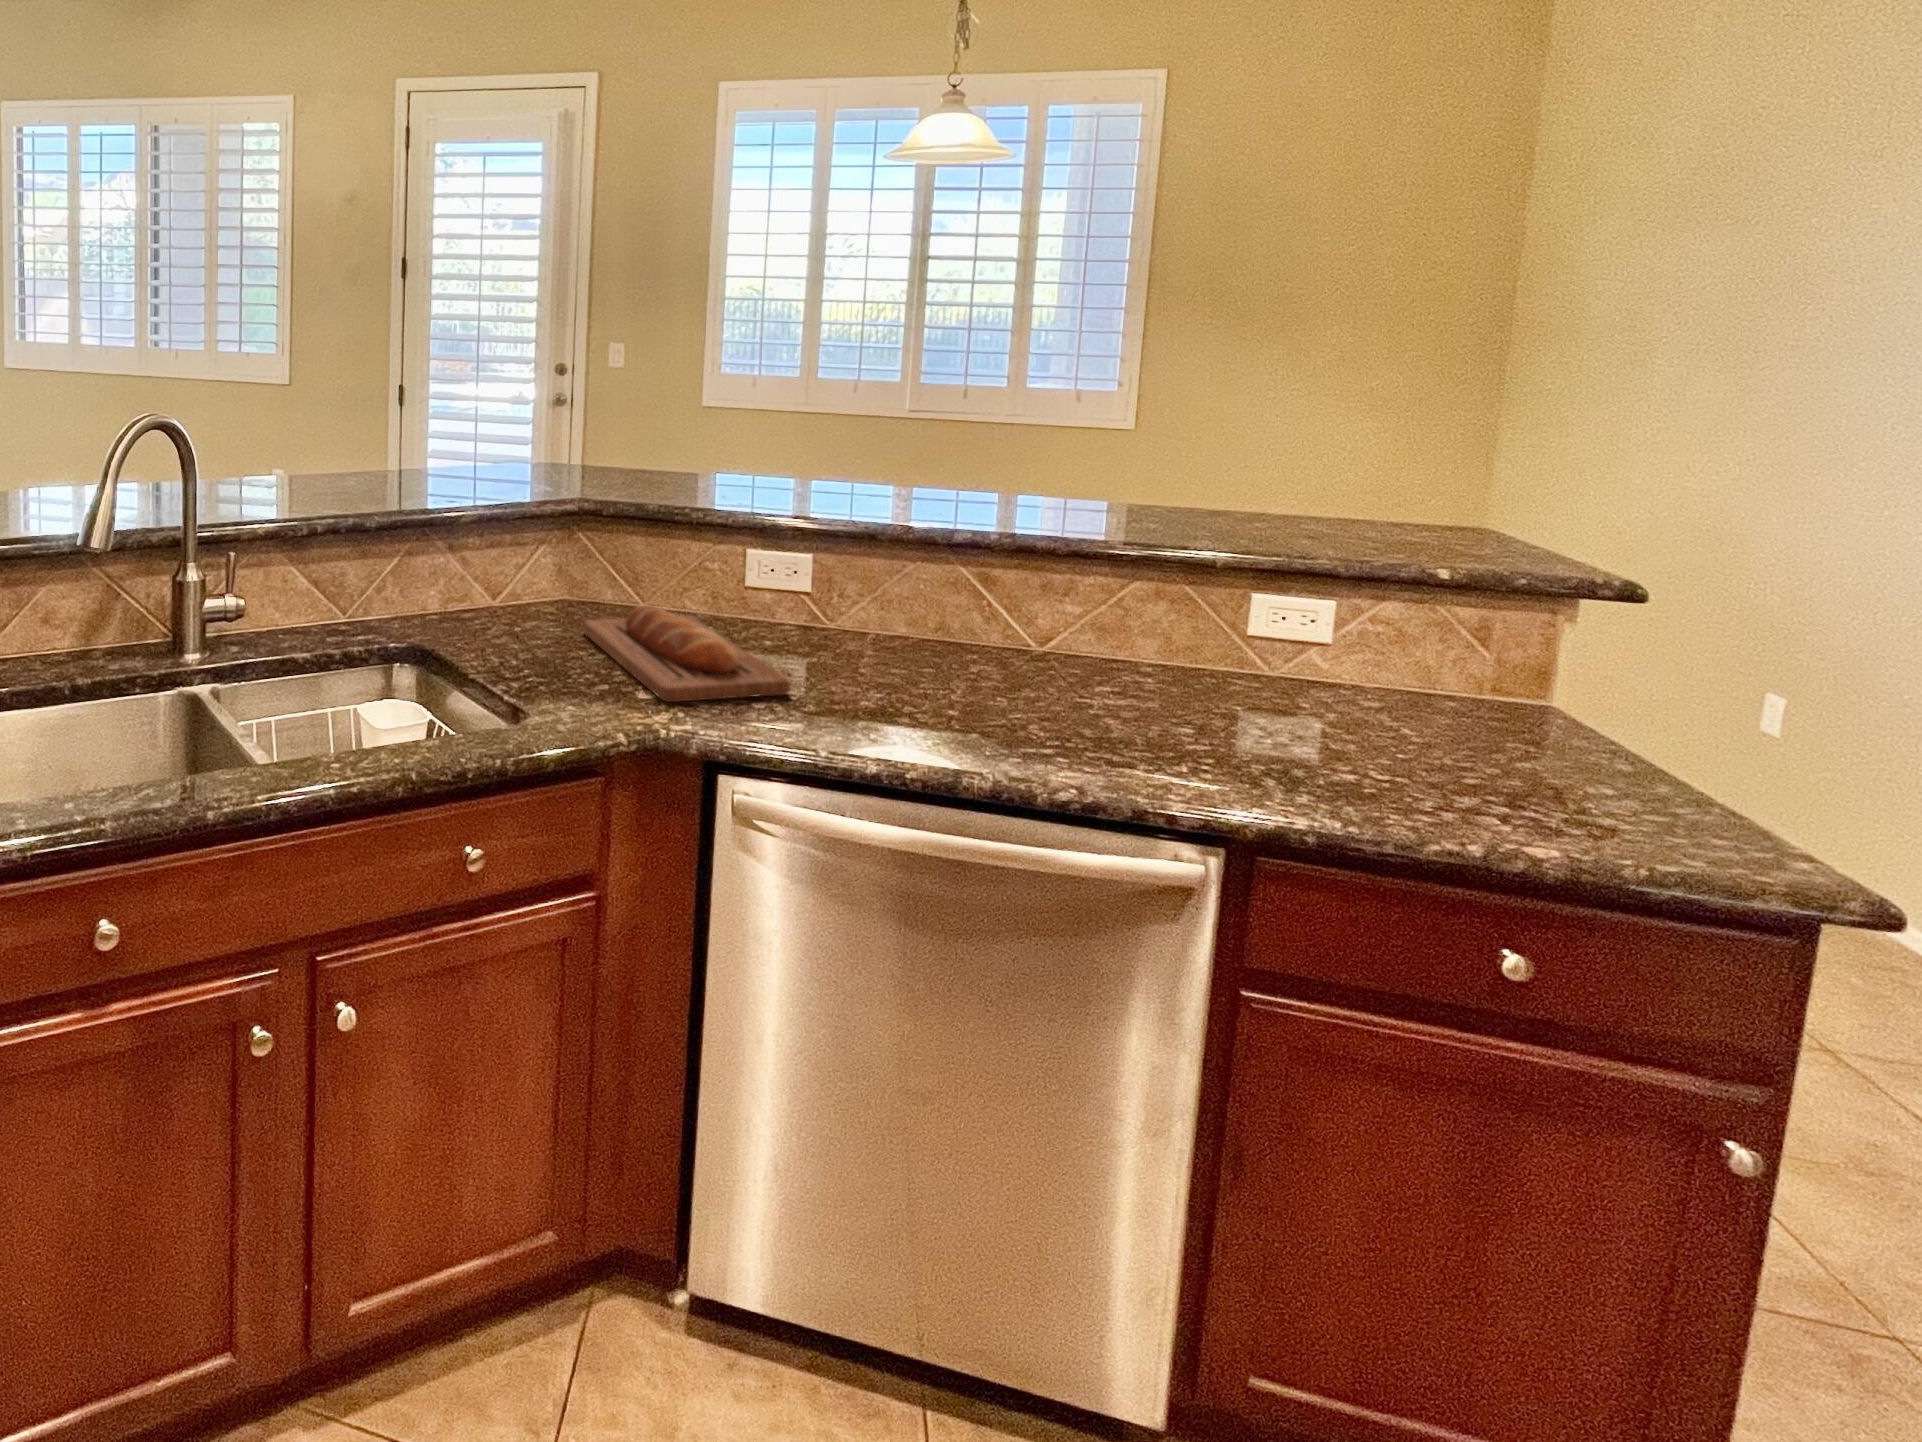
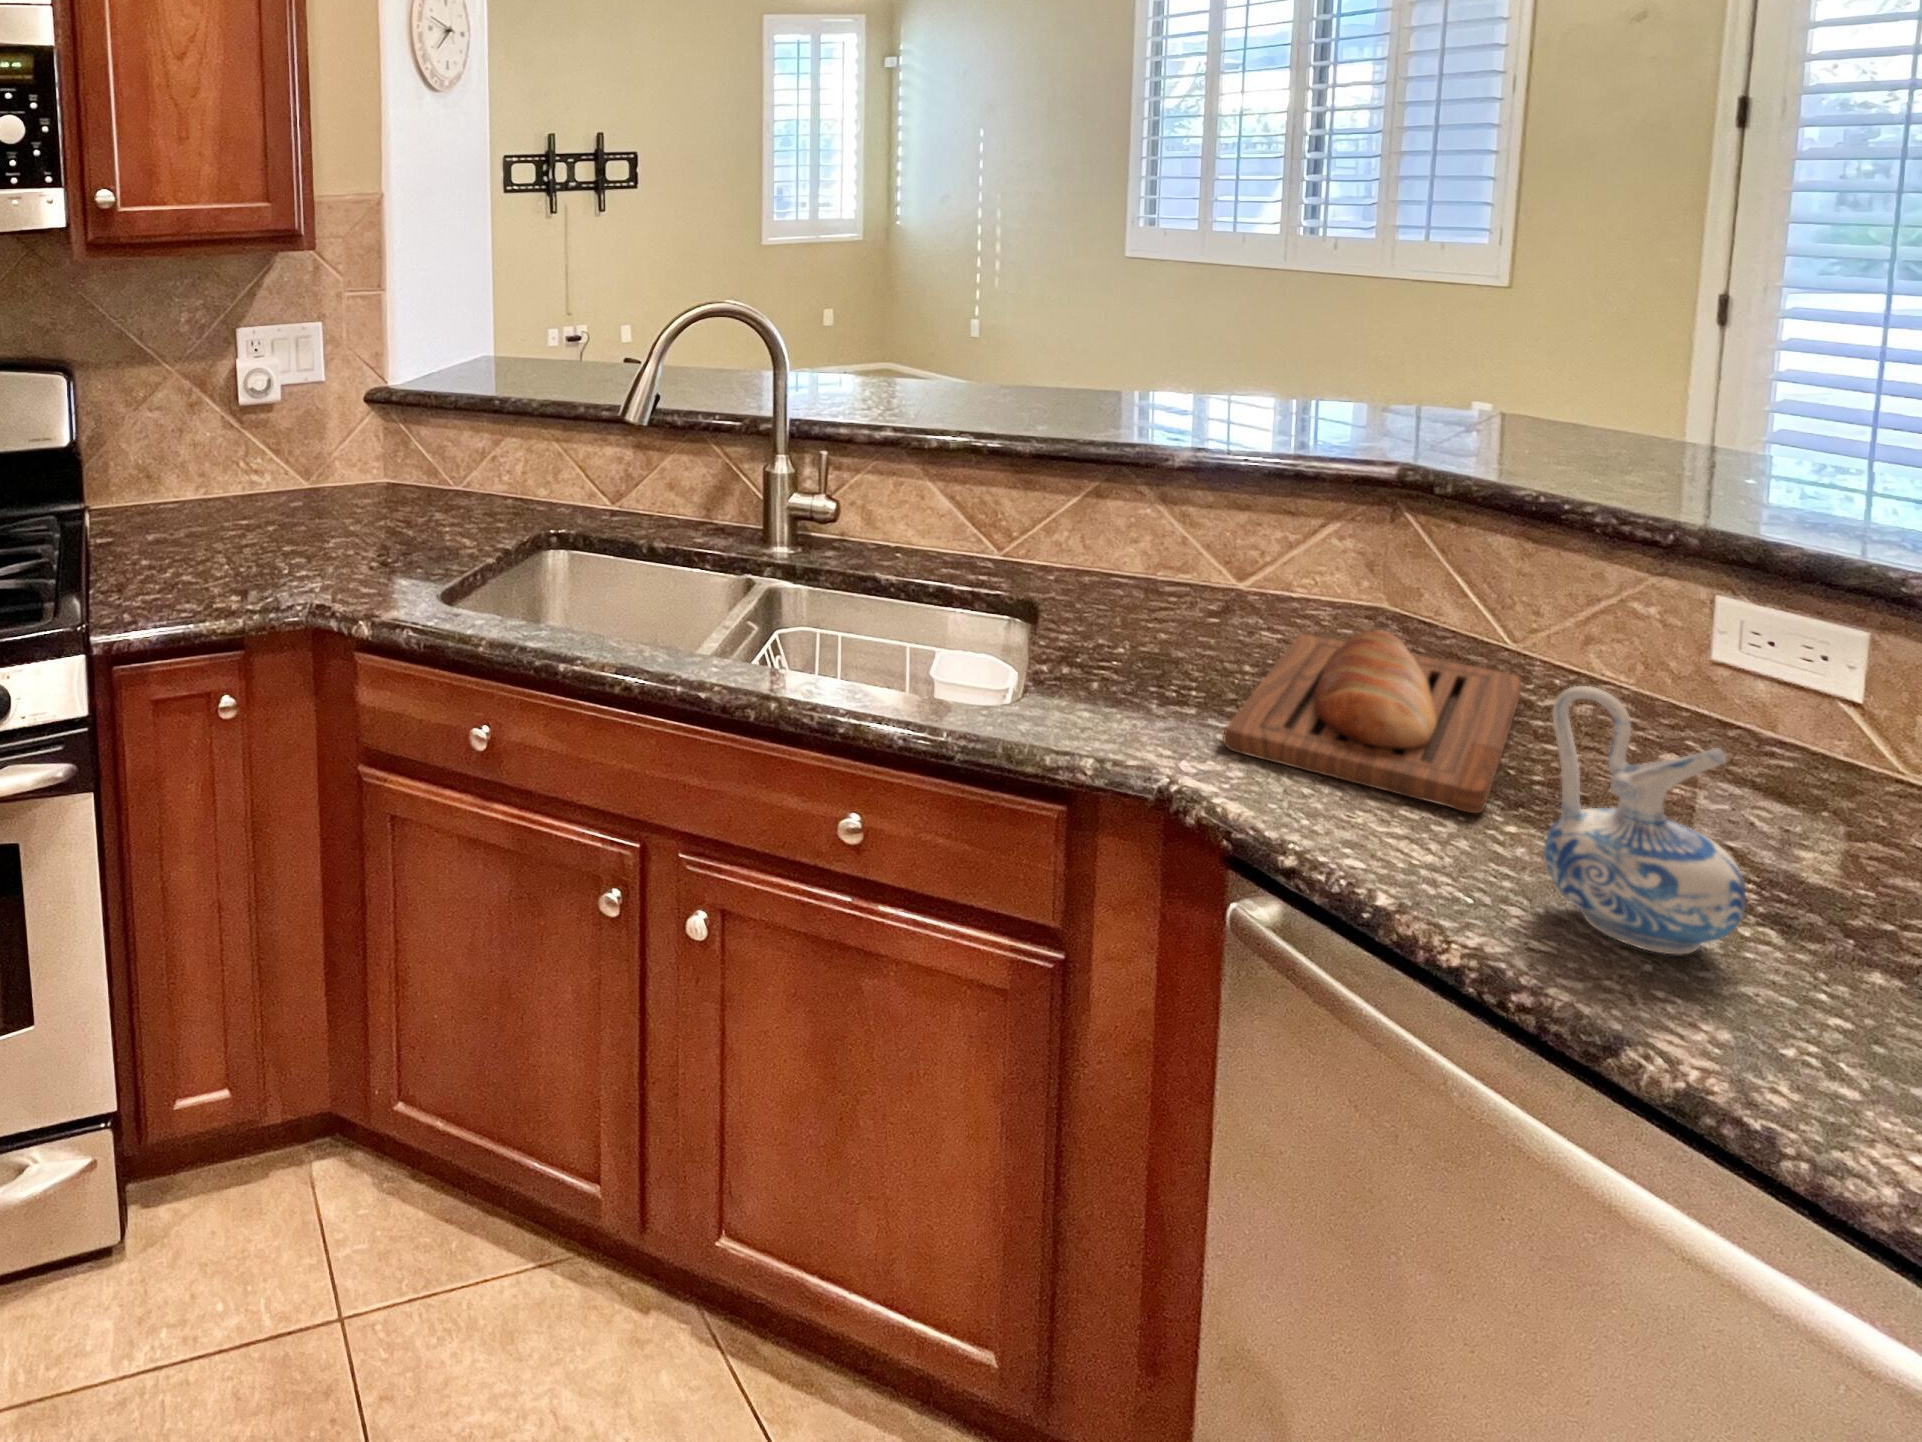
ceramic pitcher: none [867,598,952,732] -> present [1544,686,1746,955]

